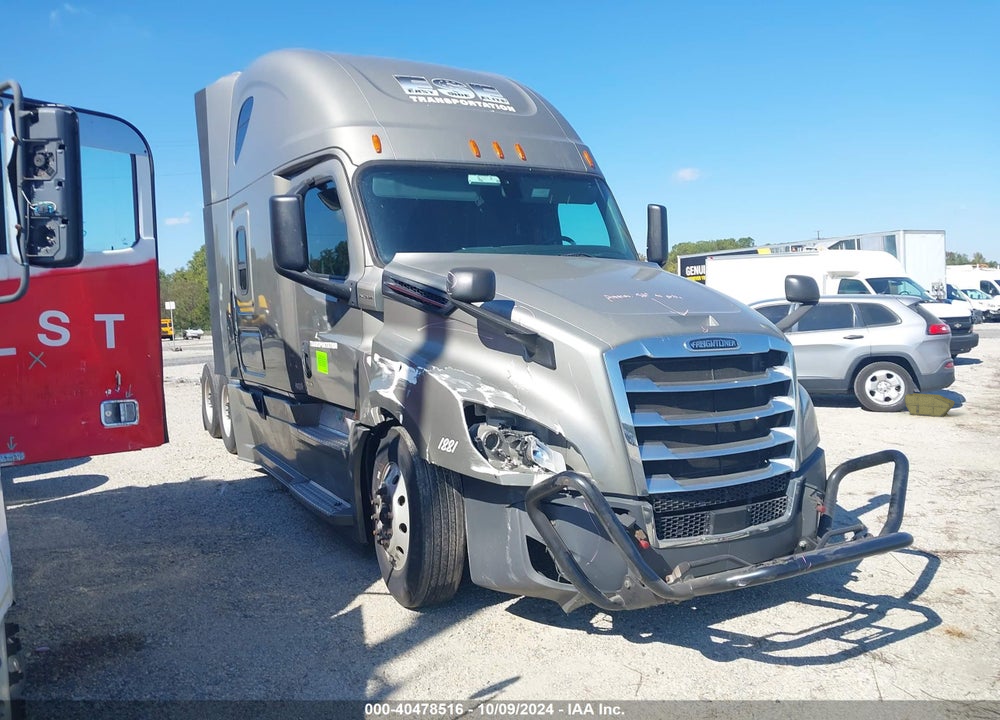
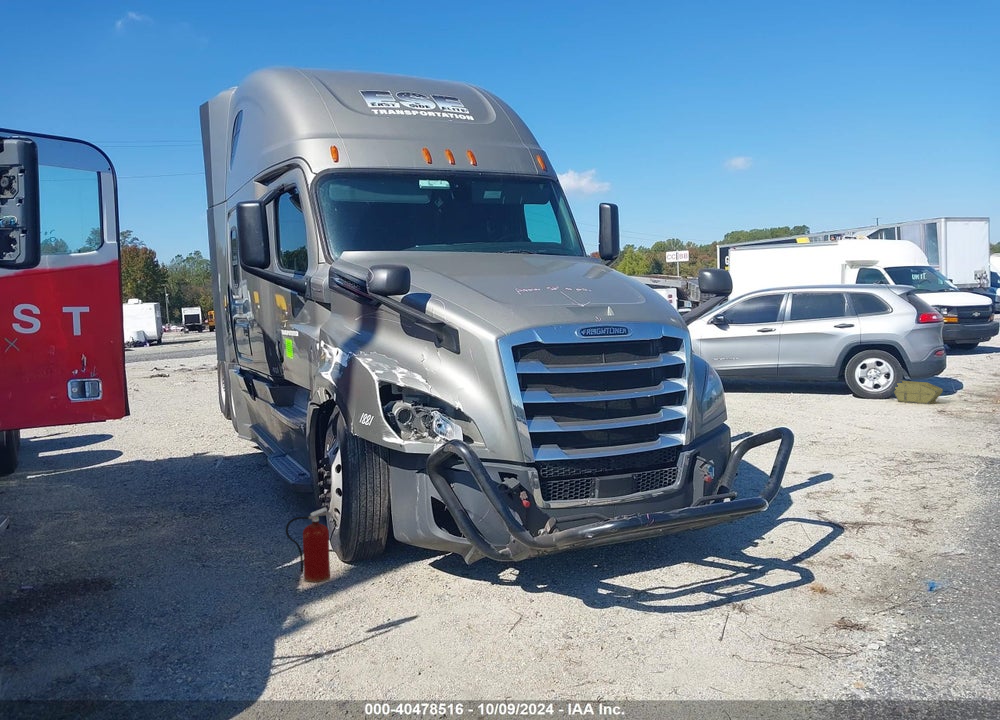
fire extinguisher: none [342,546,395,634] -> present [286,508,332,582]

